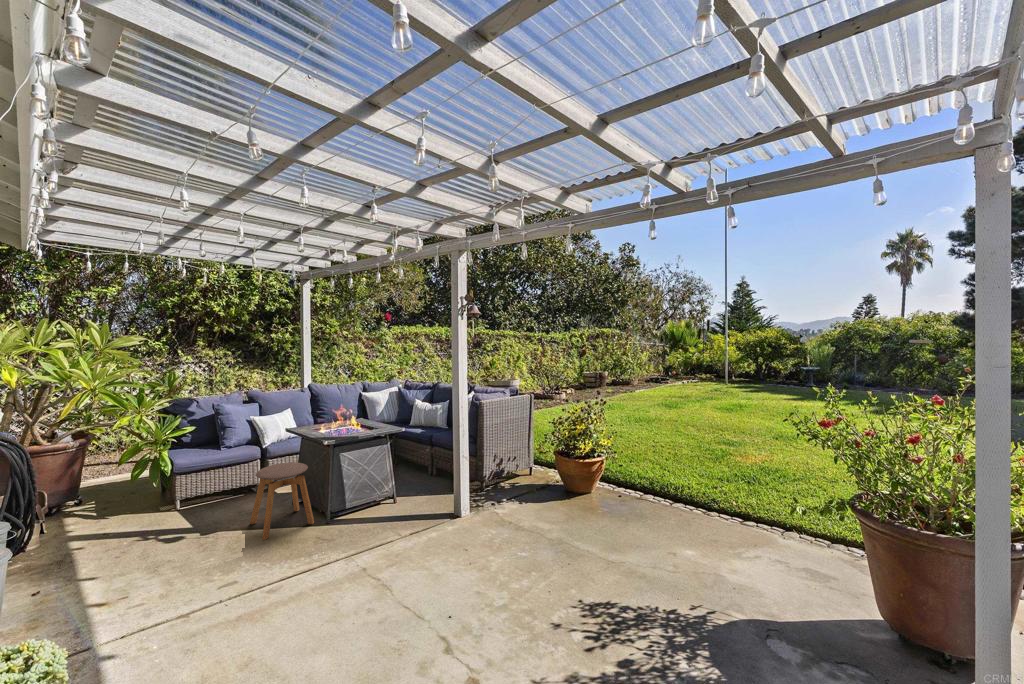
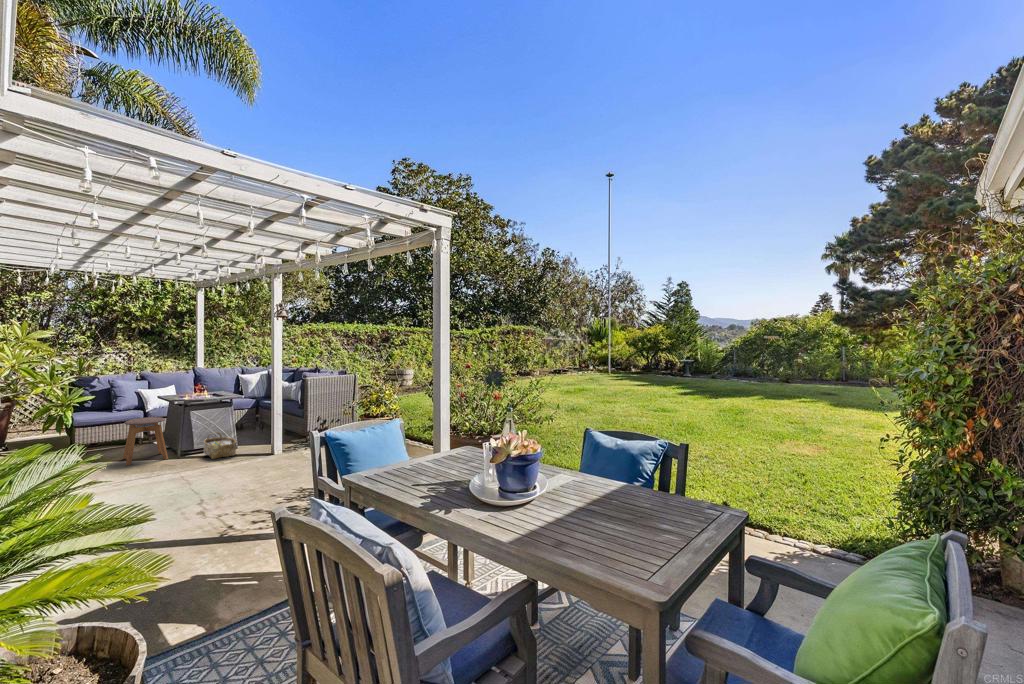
woven basket: none [359,480,403,523] -> present [203,432,237,459]

